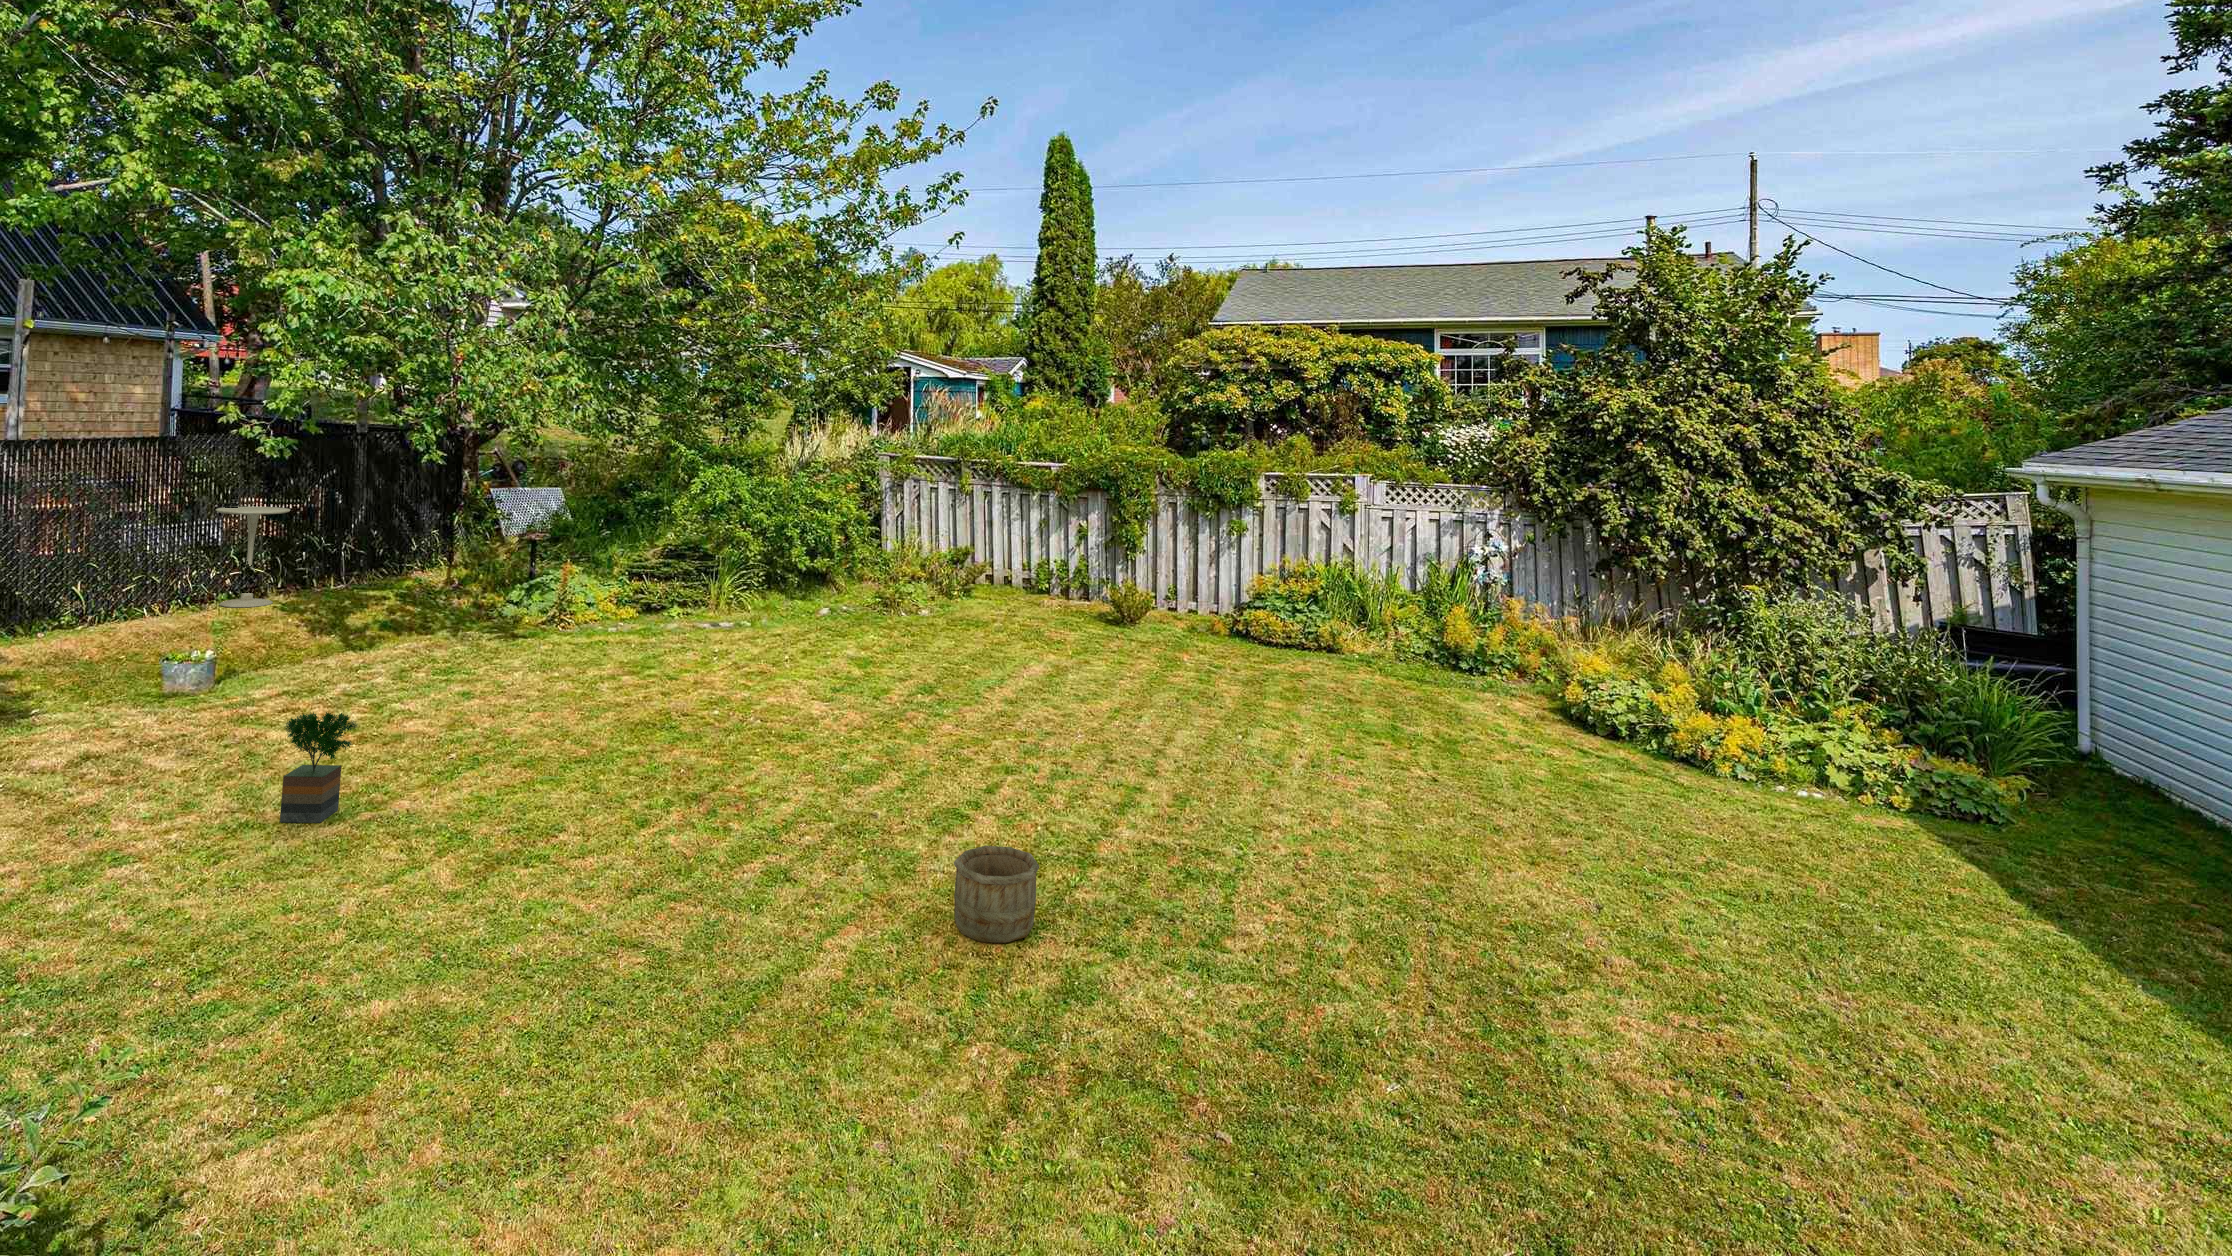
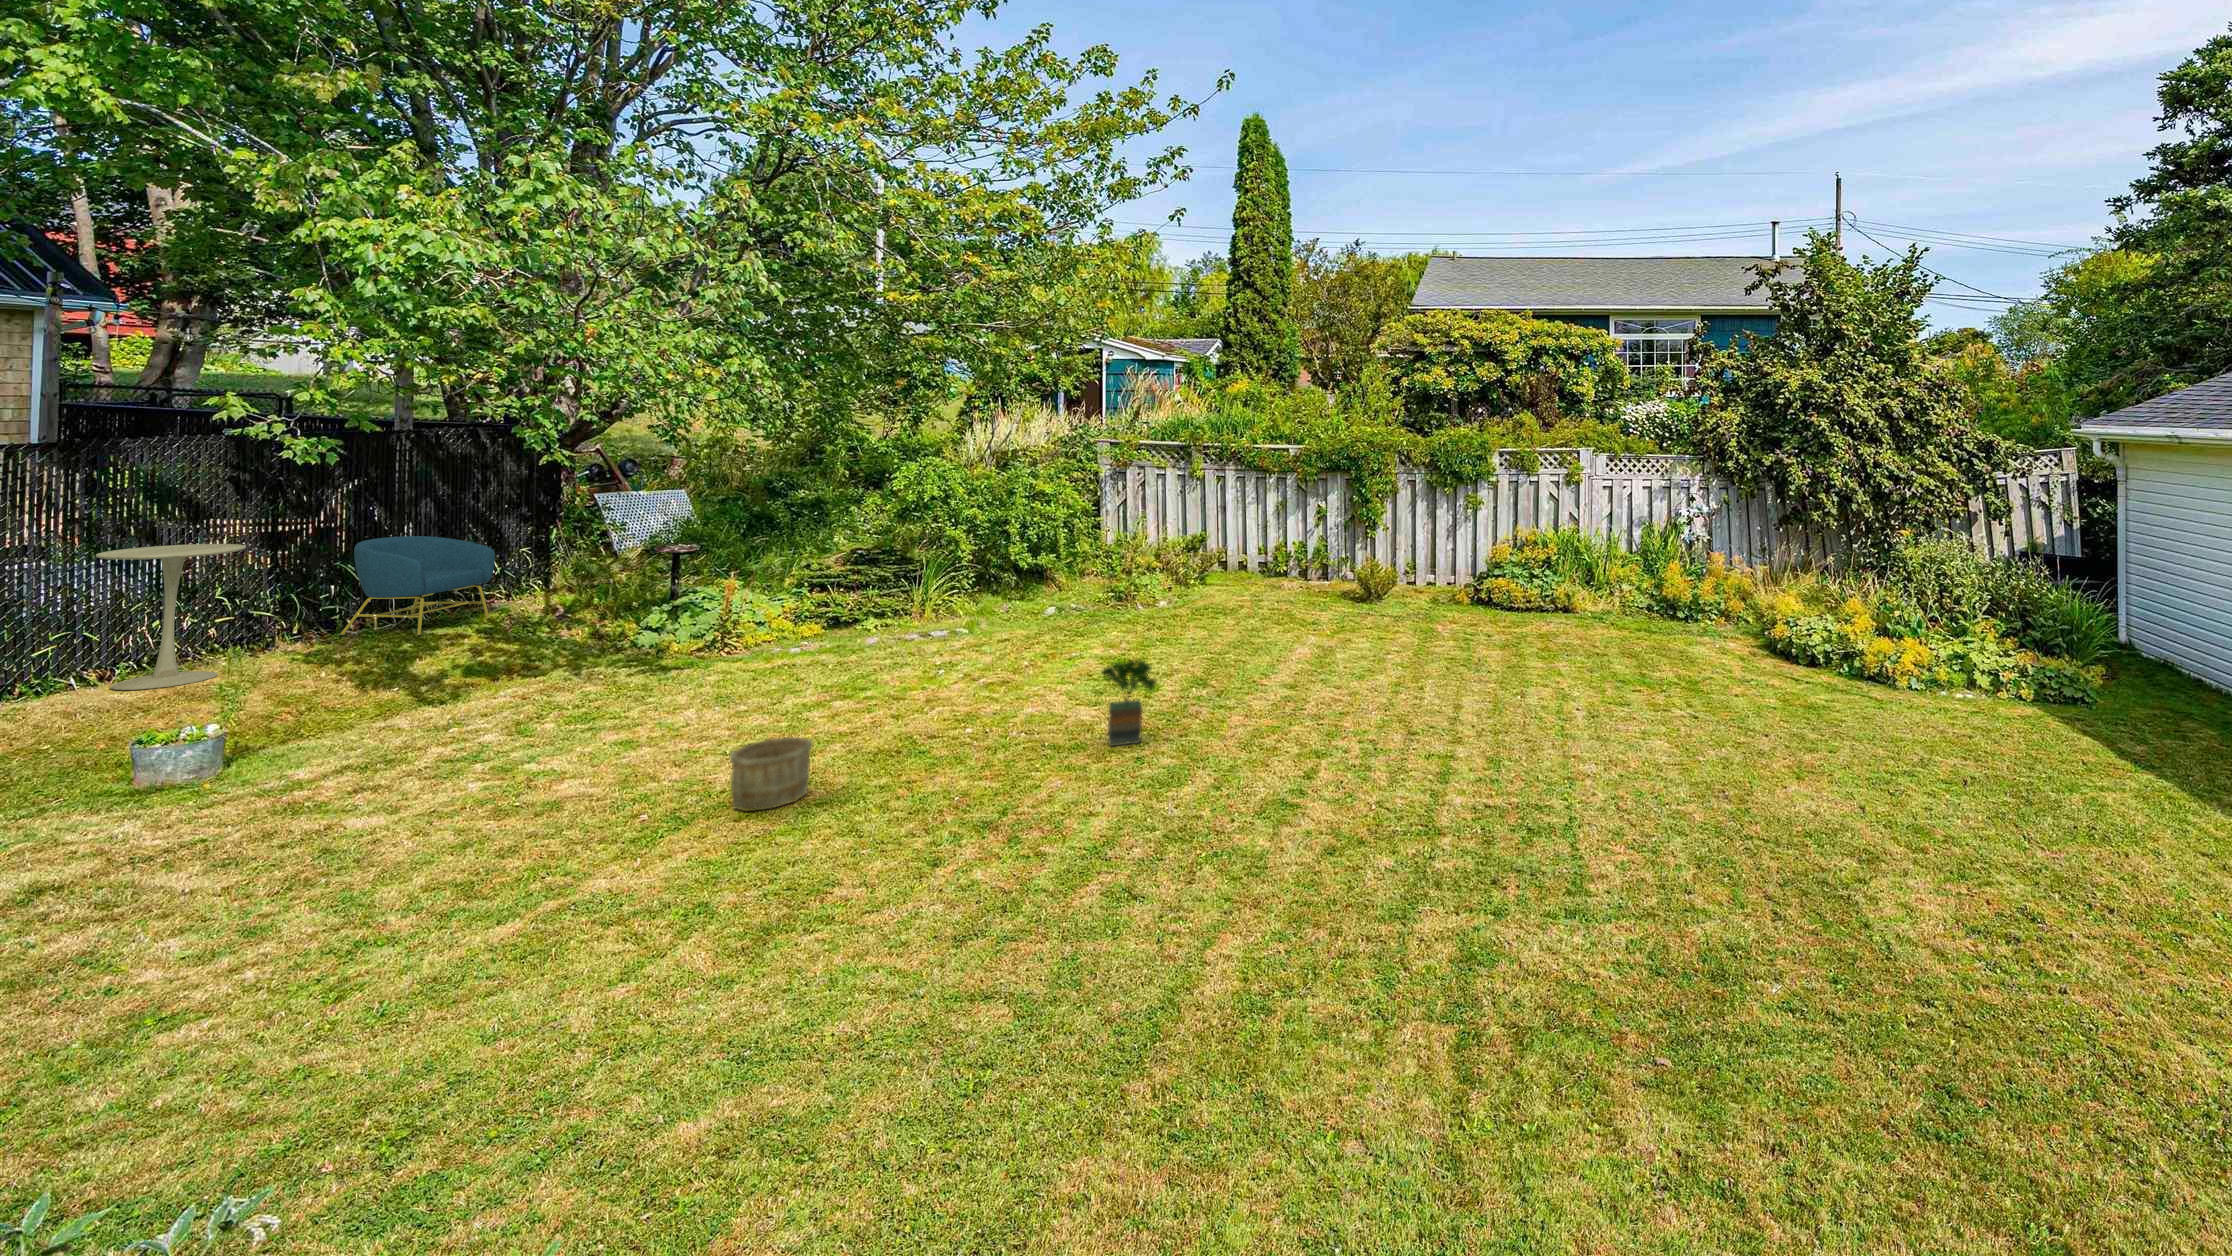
armchair: none [338,512,430,590] -> present [339,536,495,637]
potted tree: present [280,712,357,823] -> present [1101,660,1157,746]
wooden bucket: present [954,846,1039,943] -> present [730,737,812,811]

